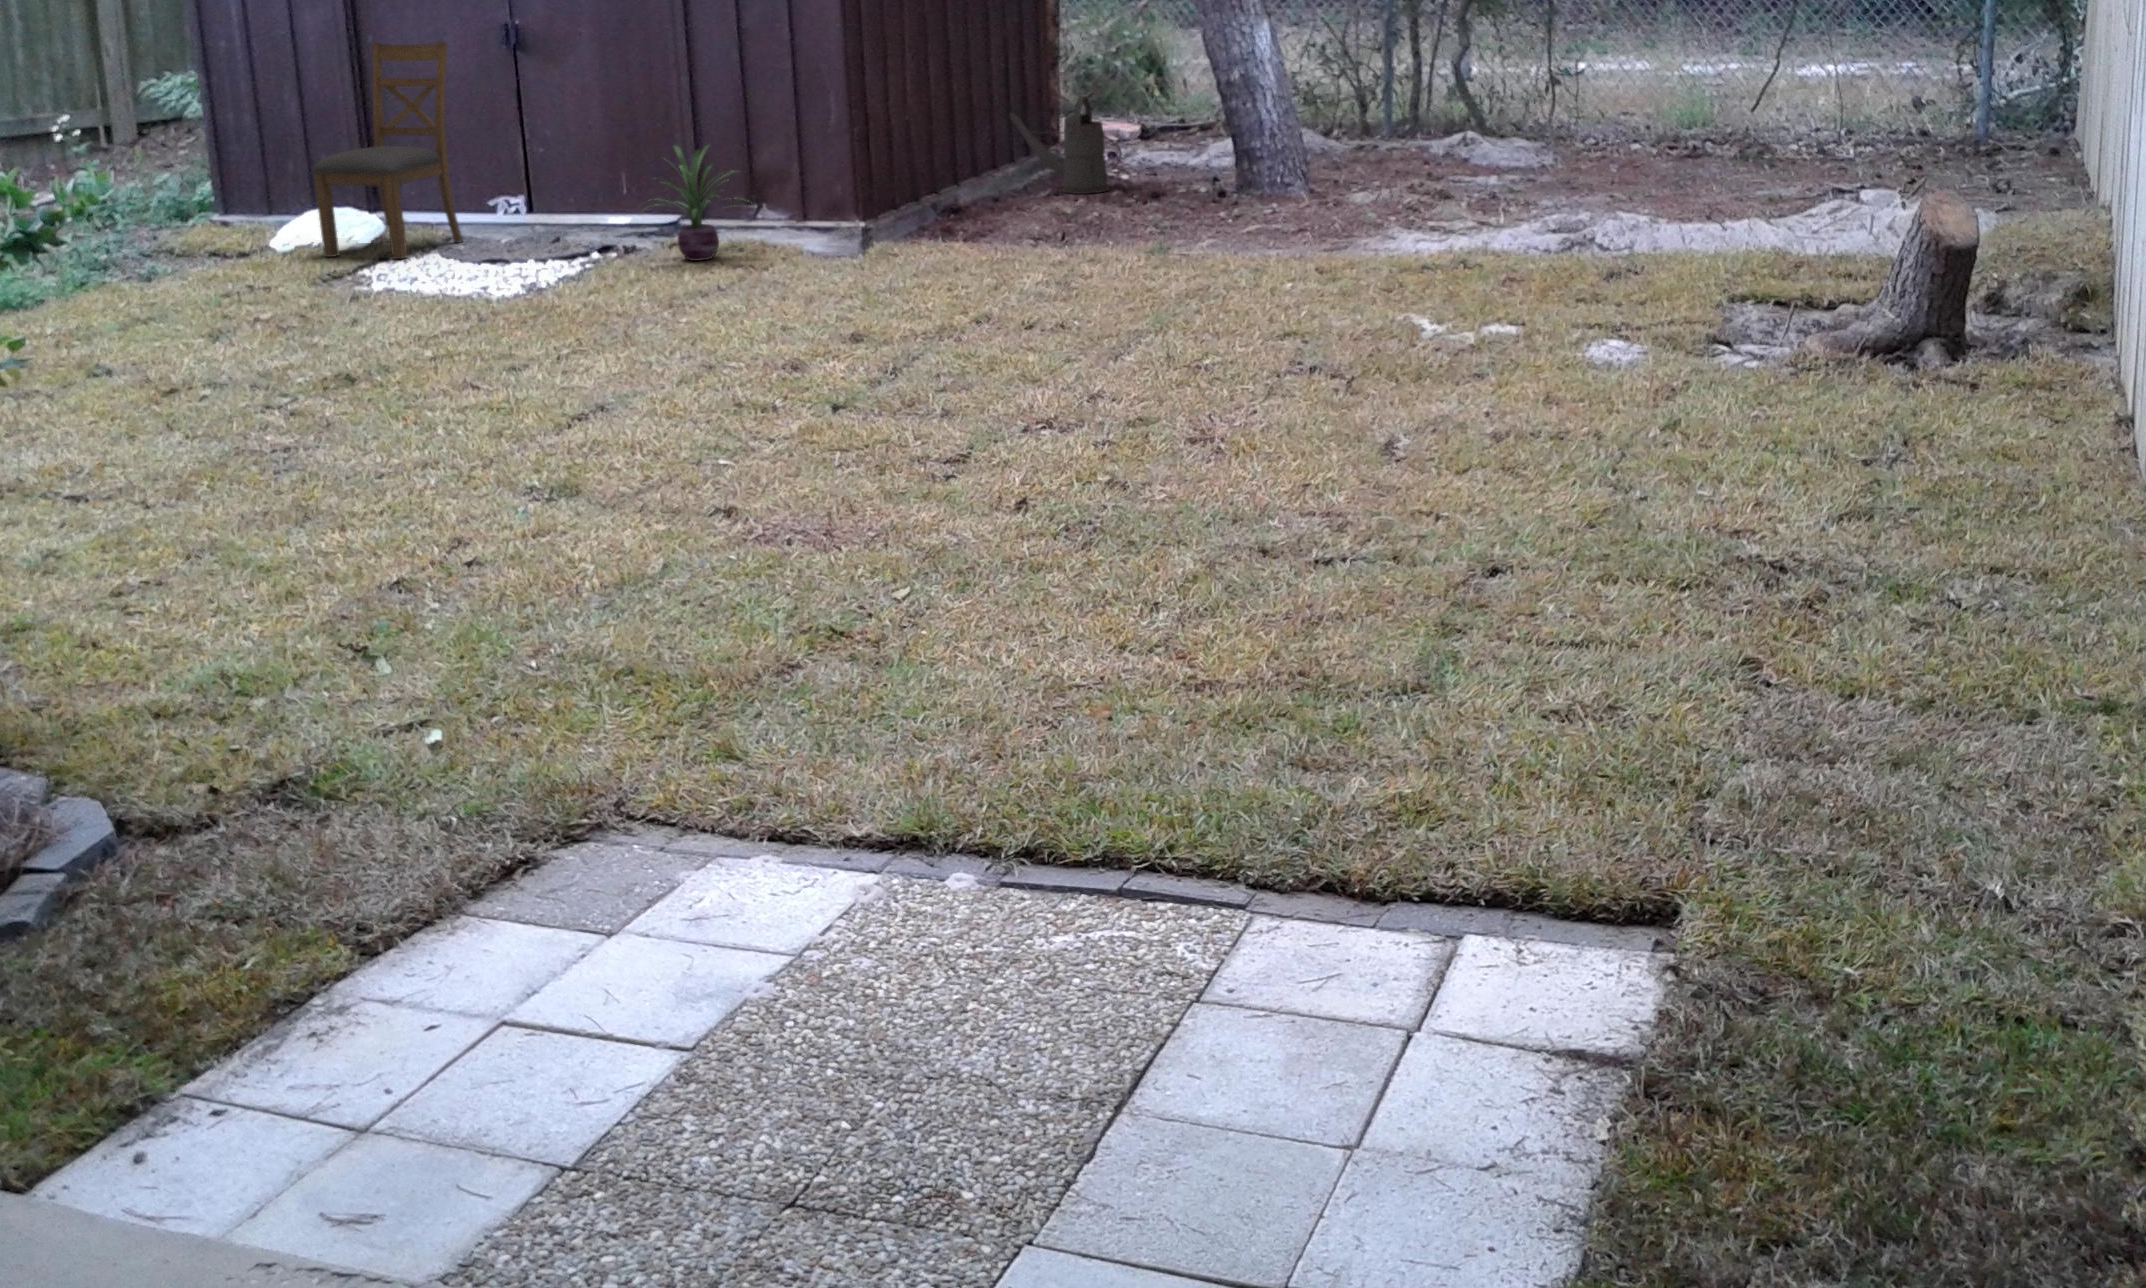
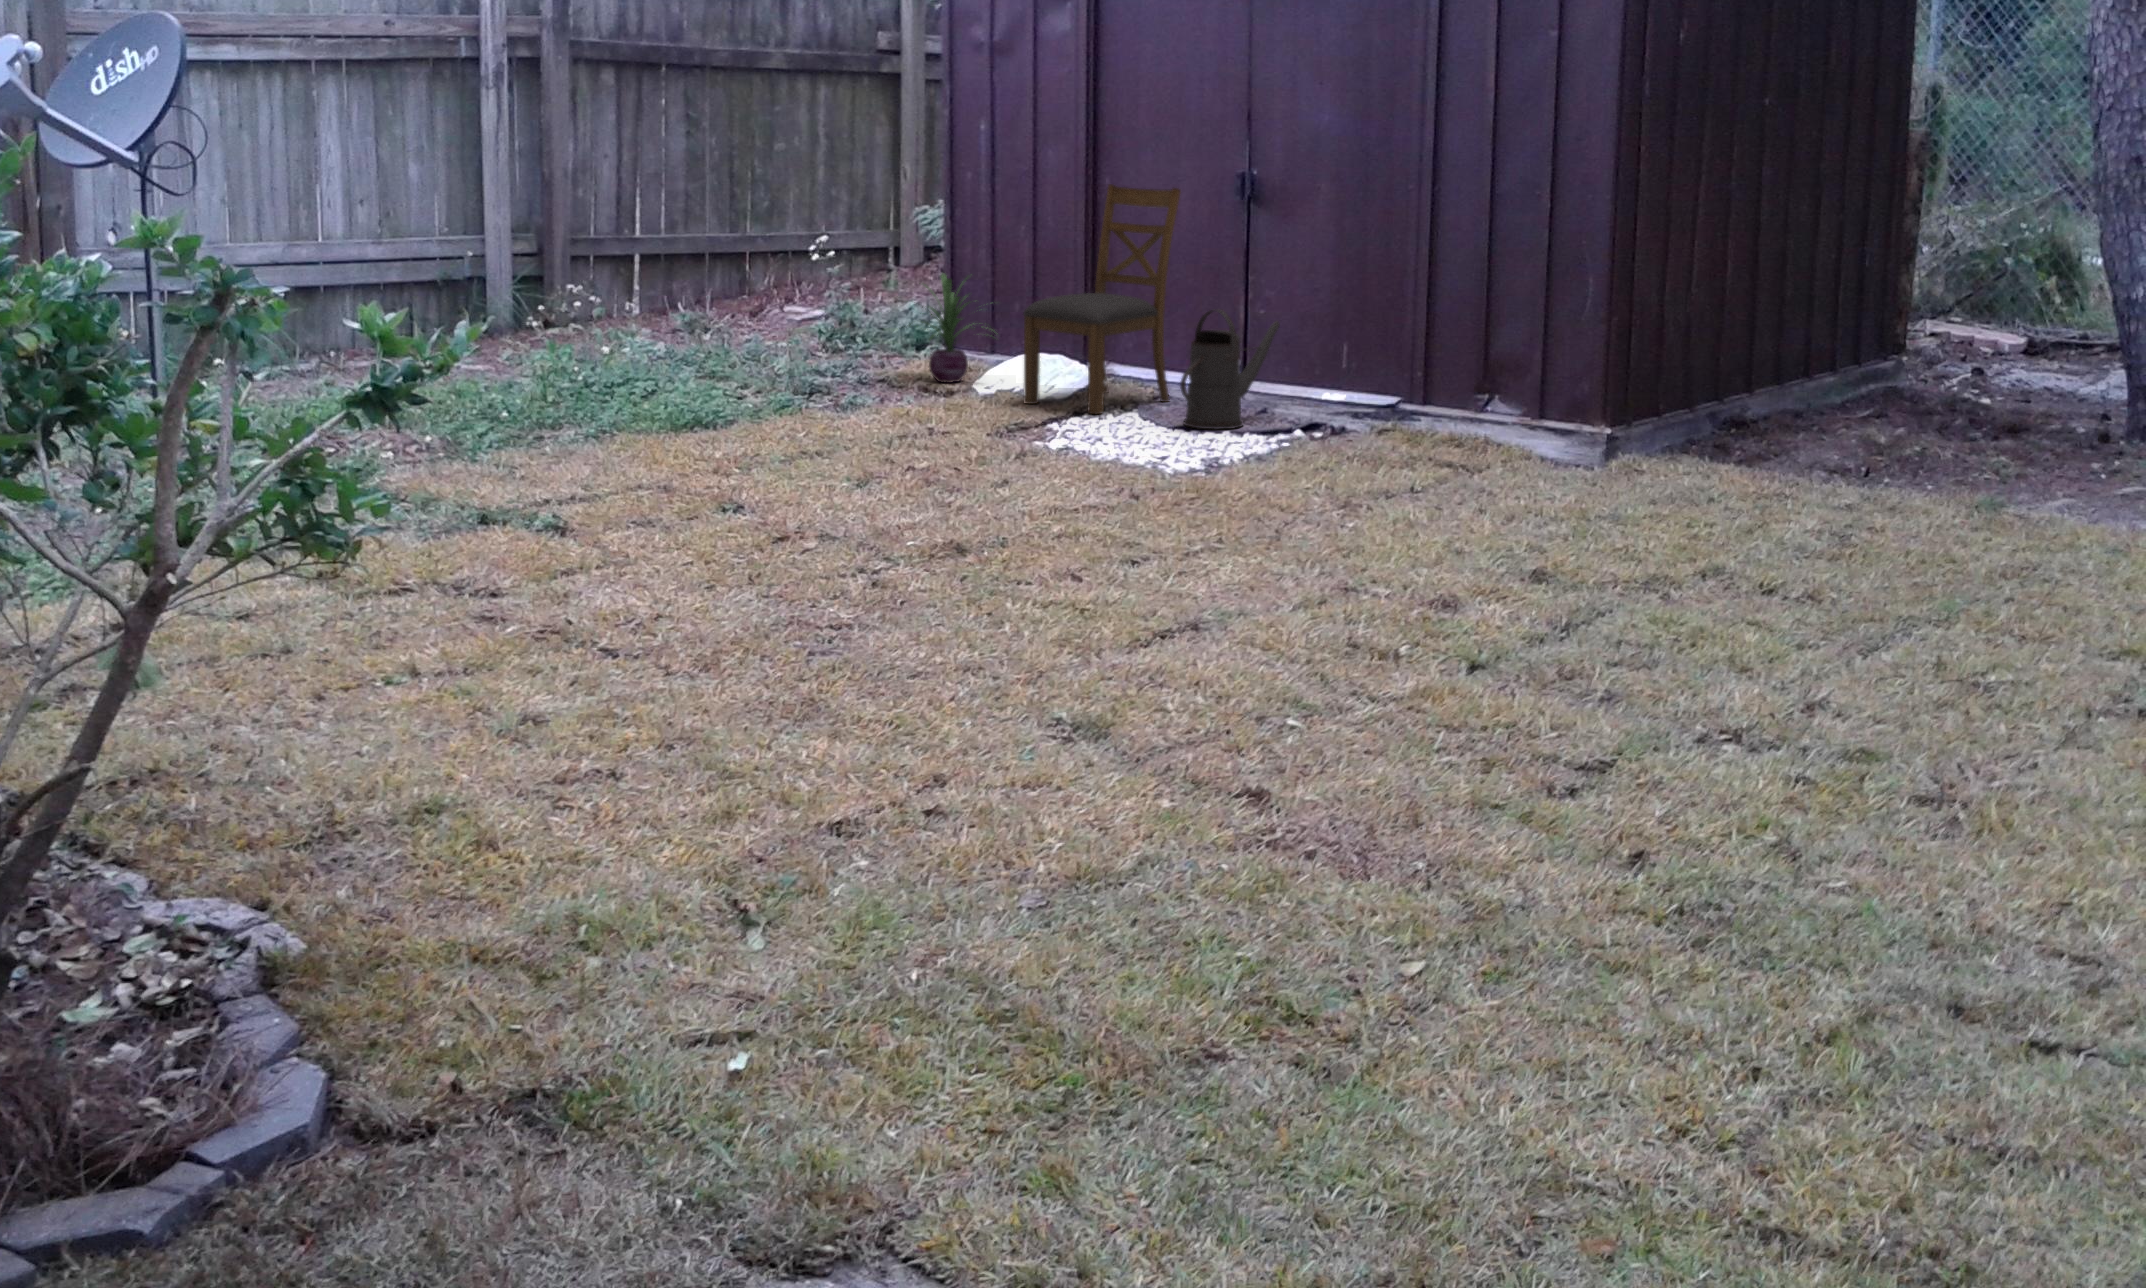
watering can: present [1009,96,1122,194] -> present [1180,310,1280,429]
decorative plant: present [642,145,734,261] -> present [904,273,969,383]

